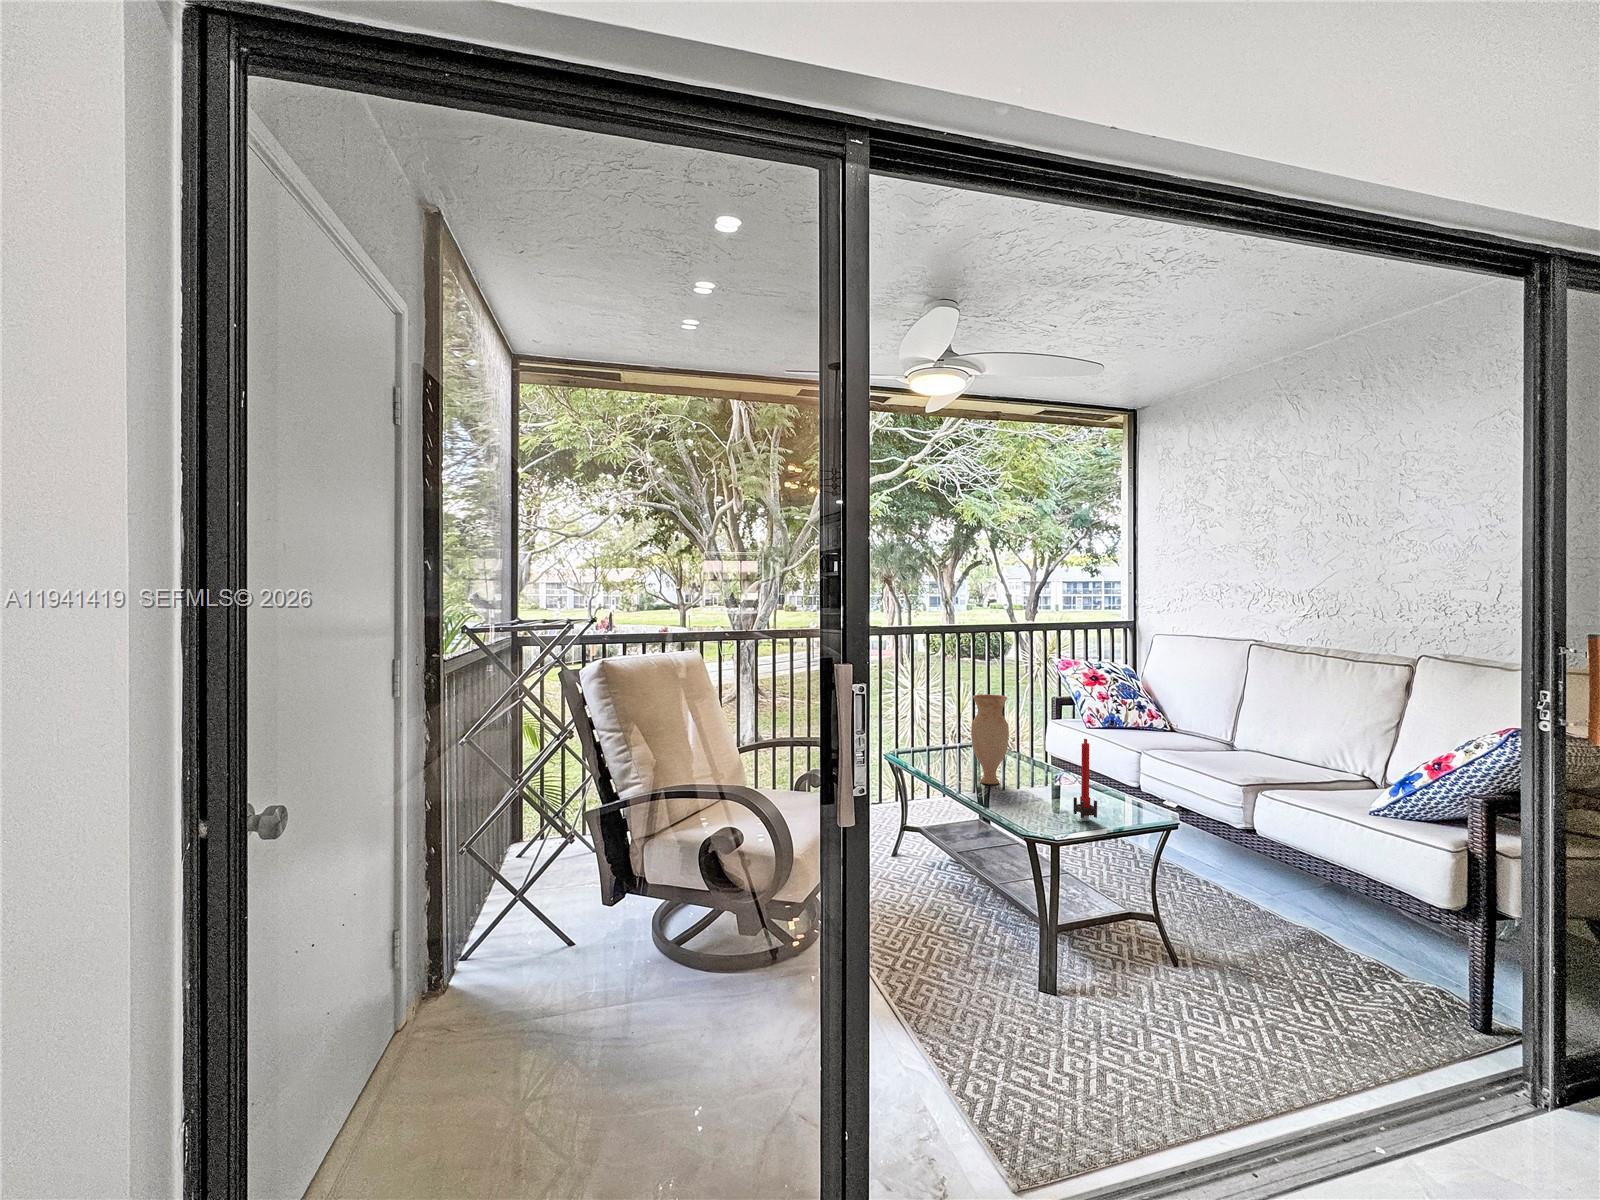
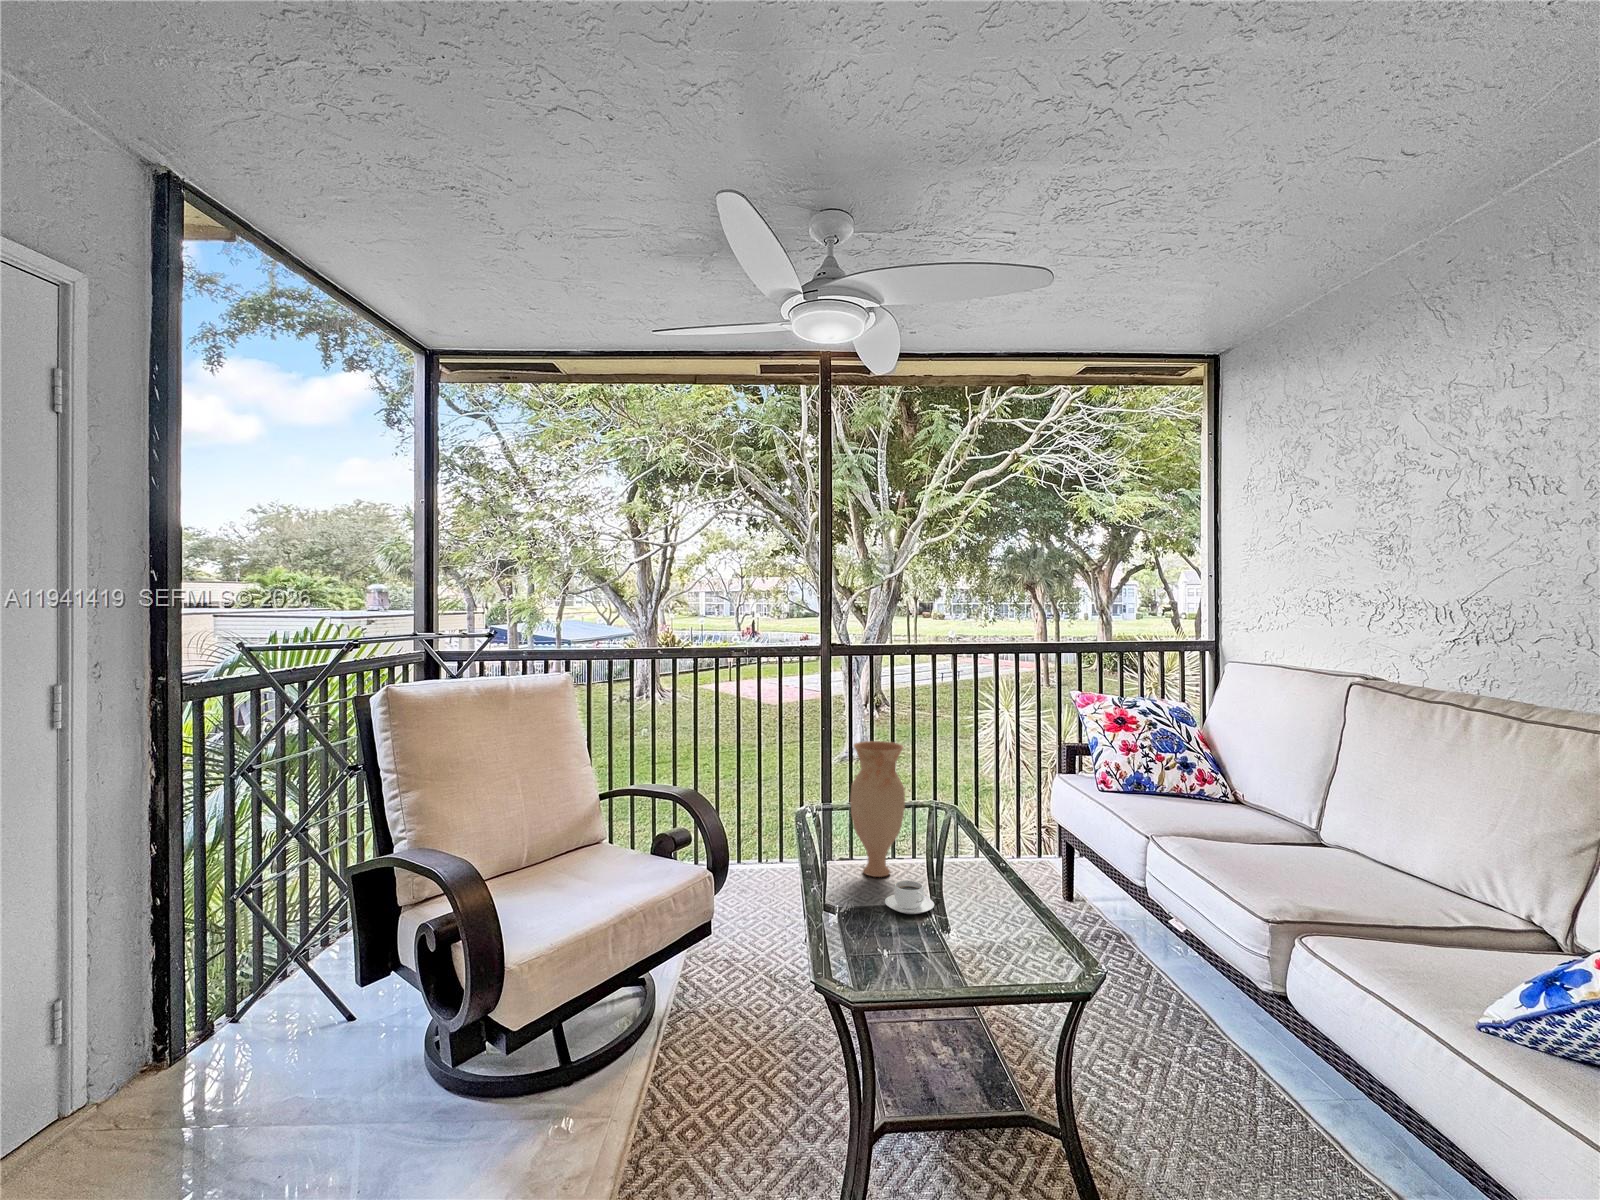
candle: present [1073,739,1097,821] -> none [935,830,967,967]
coffee cup: none [1014,781,1047,800] -> present [885,880,934,914]

